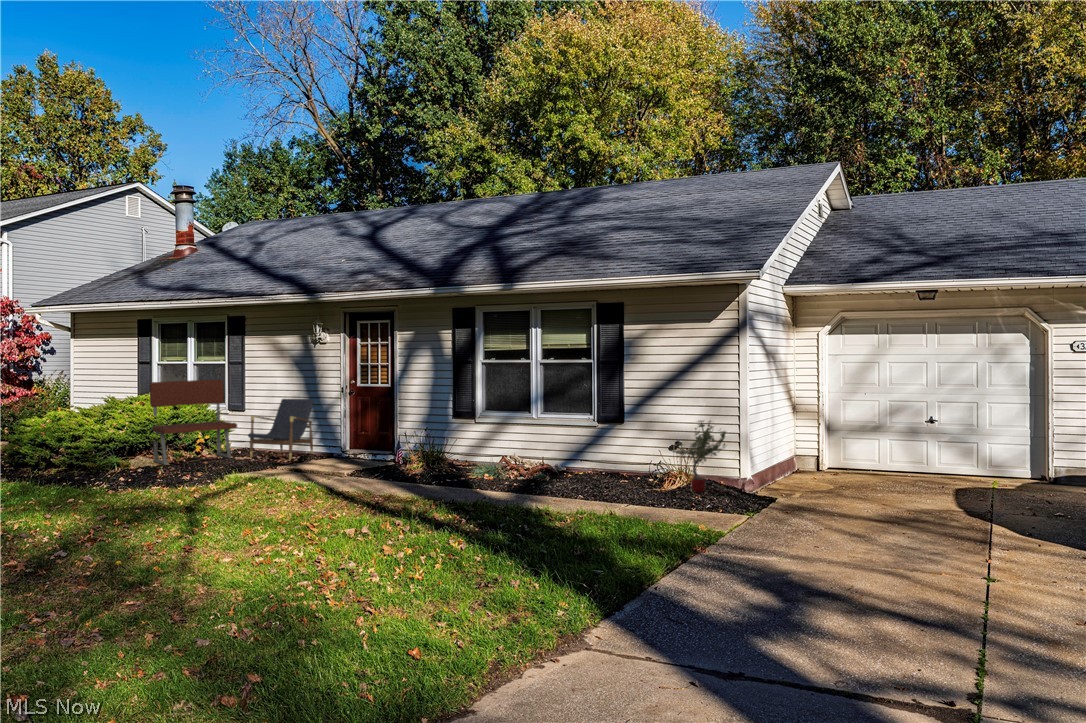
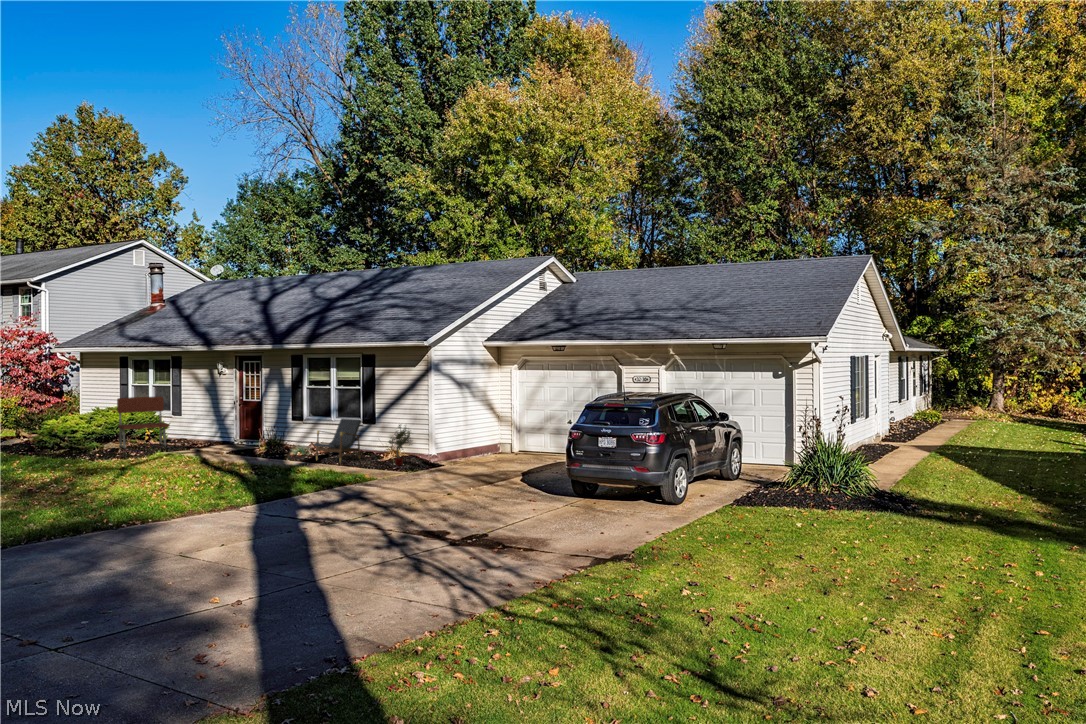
lounge chair: present [248,399,314,459] -> present [314,419,361,462]

